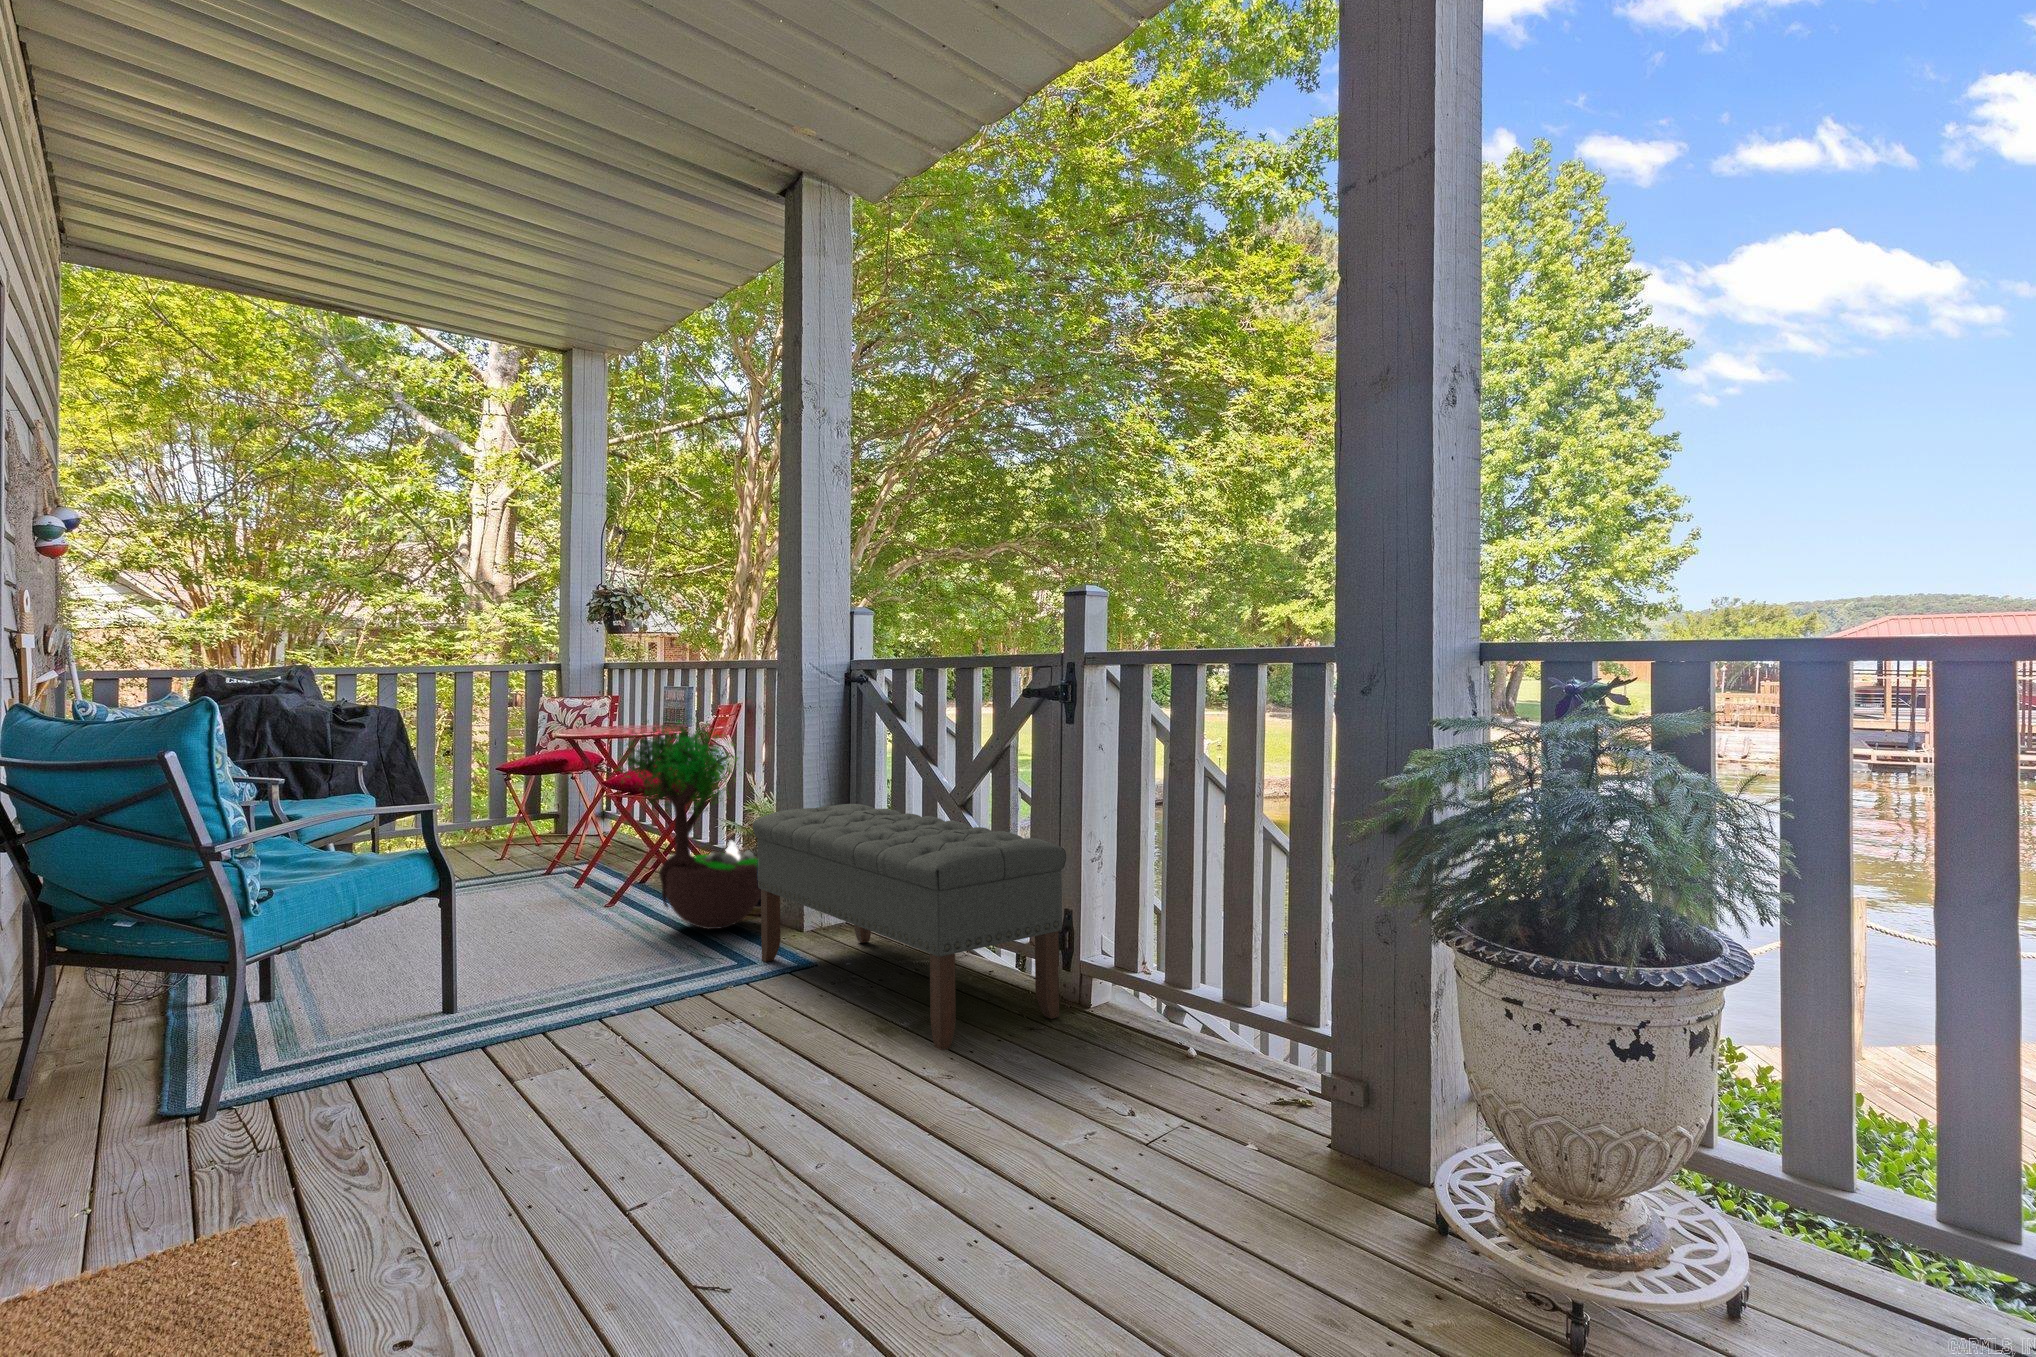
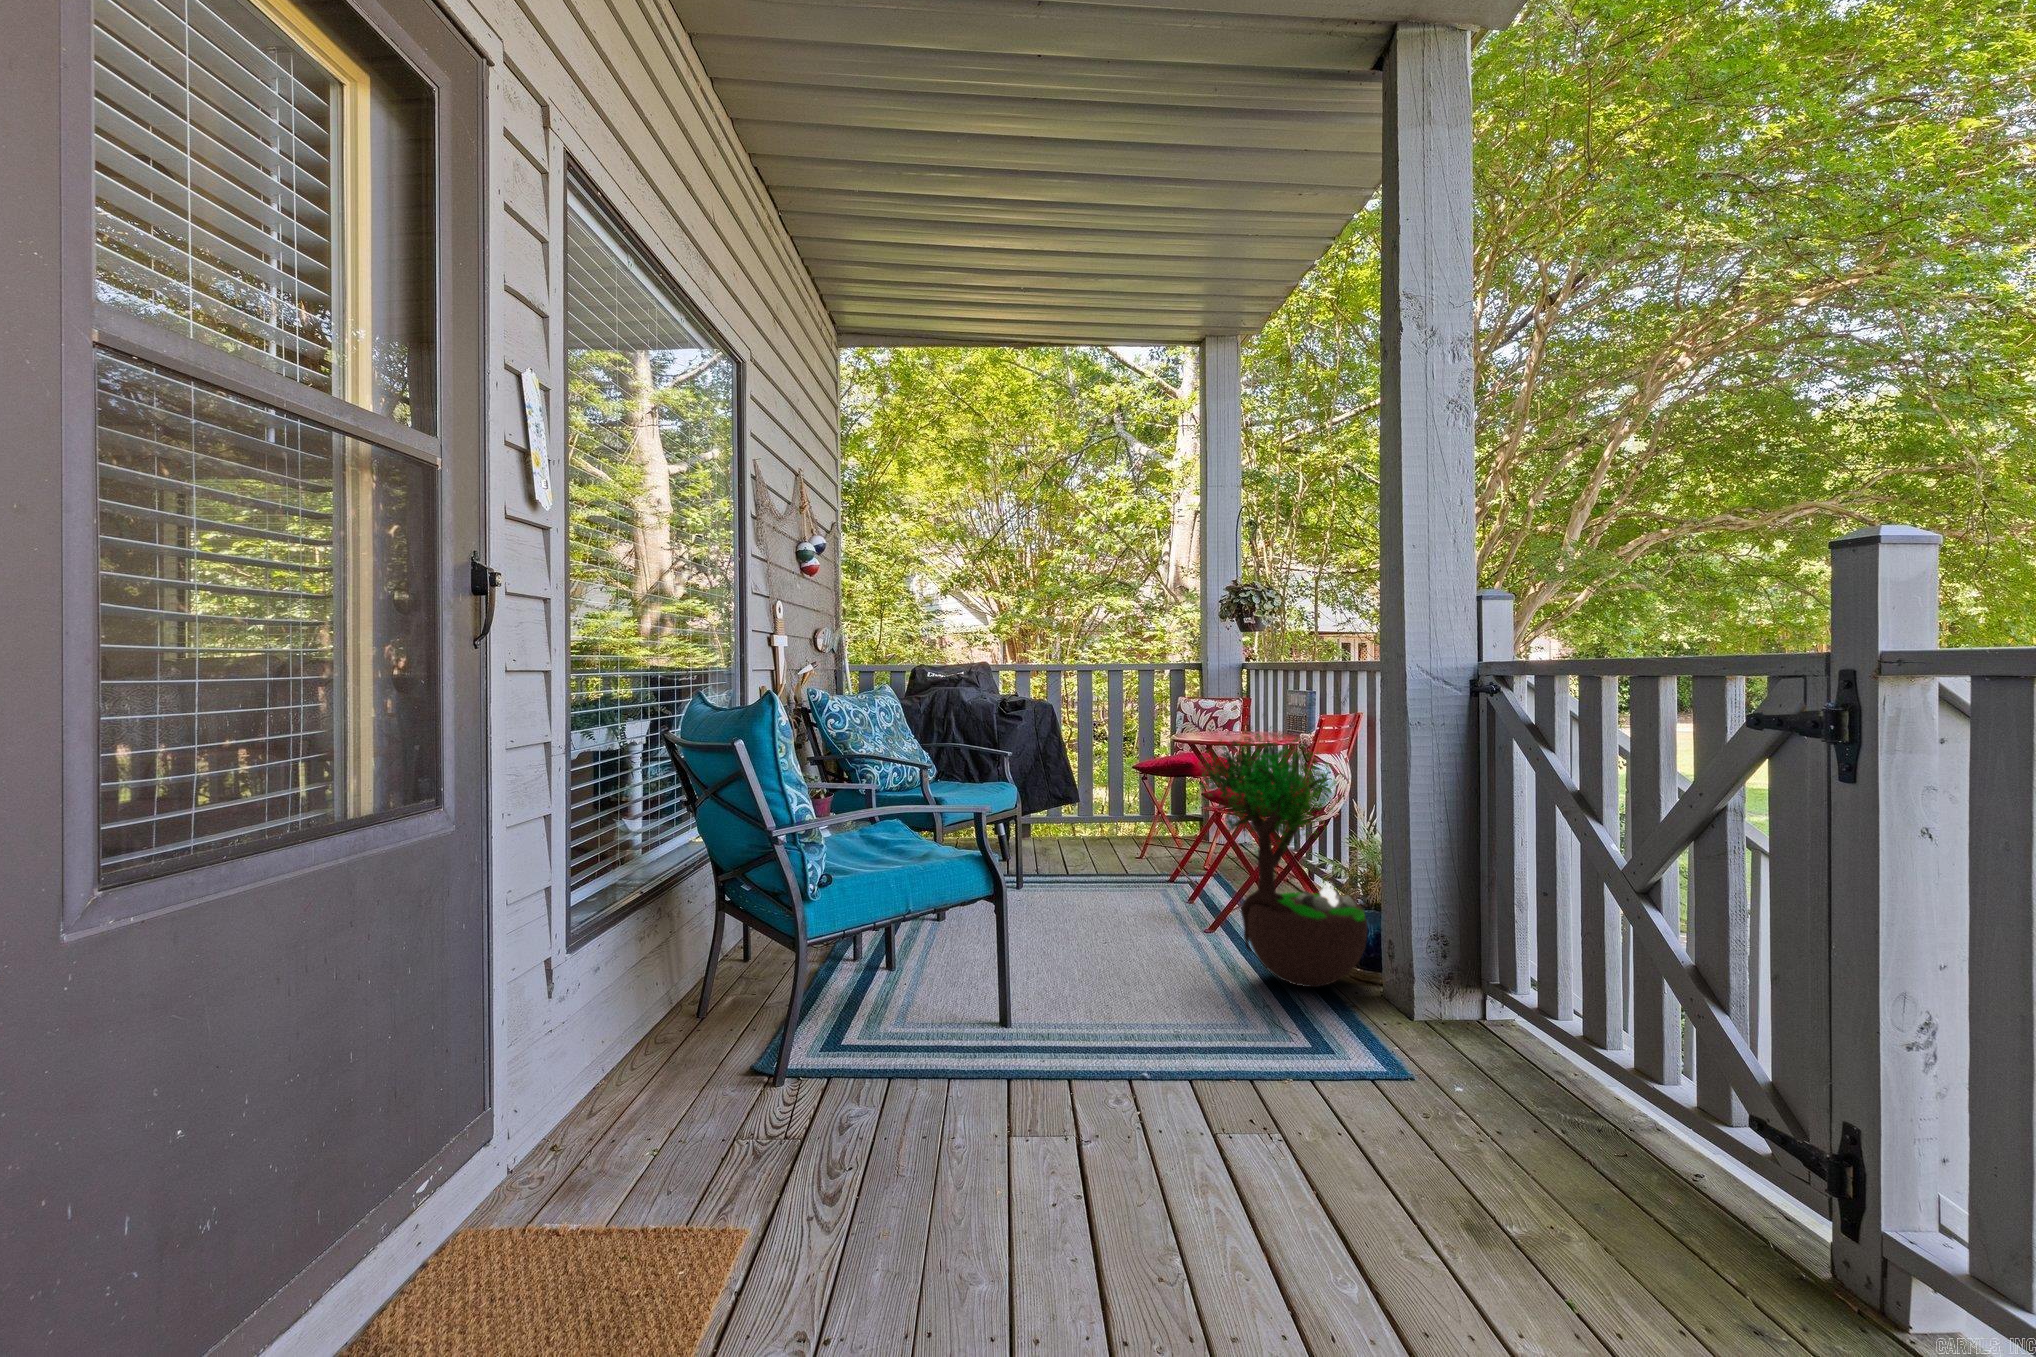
bench: present [753,804,1066,1050] -> none [1334,858,1829,1295]

